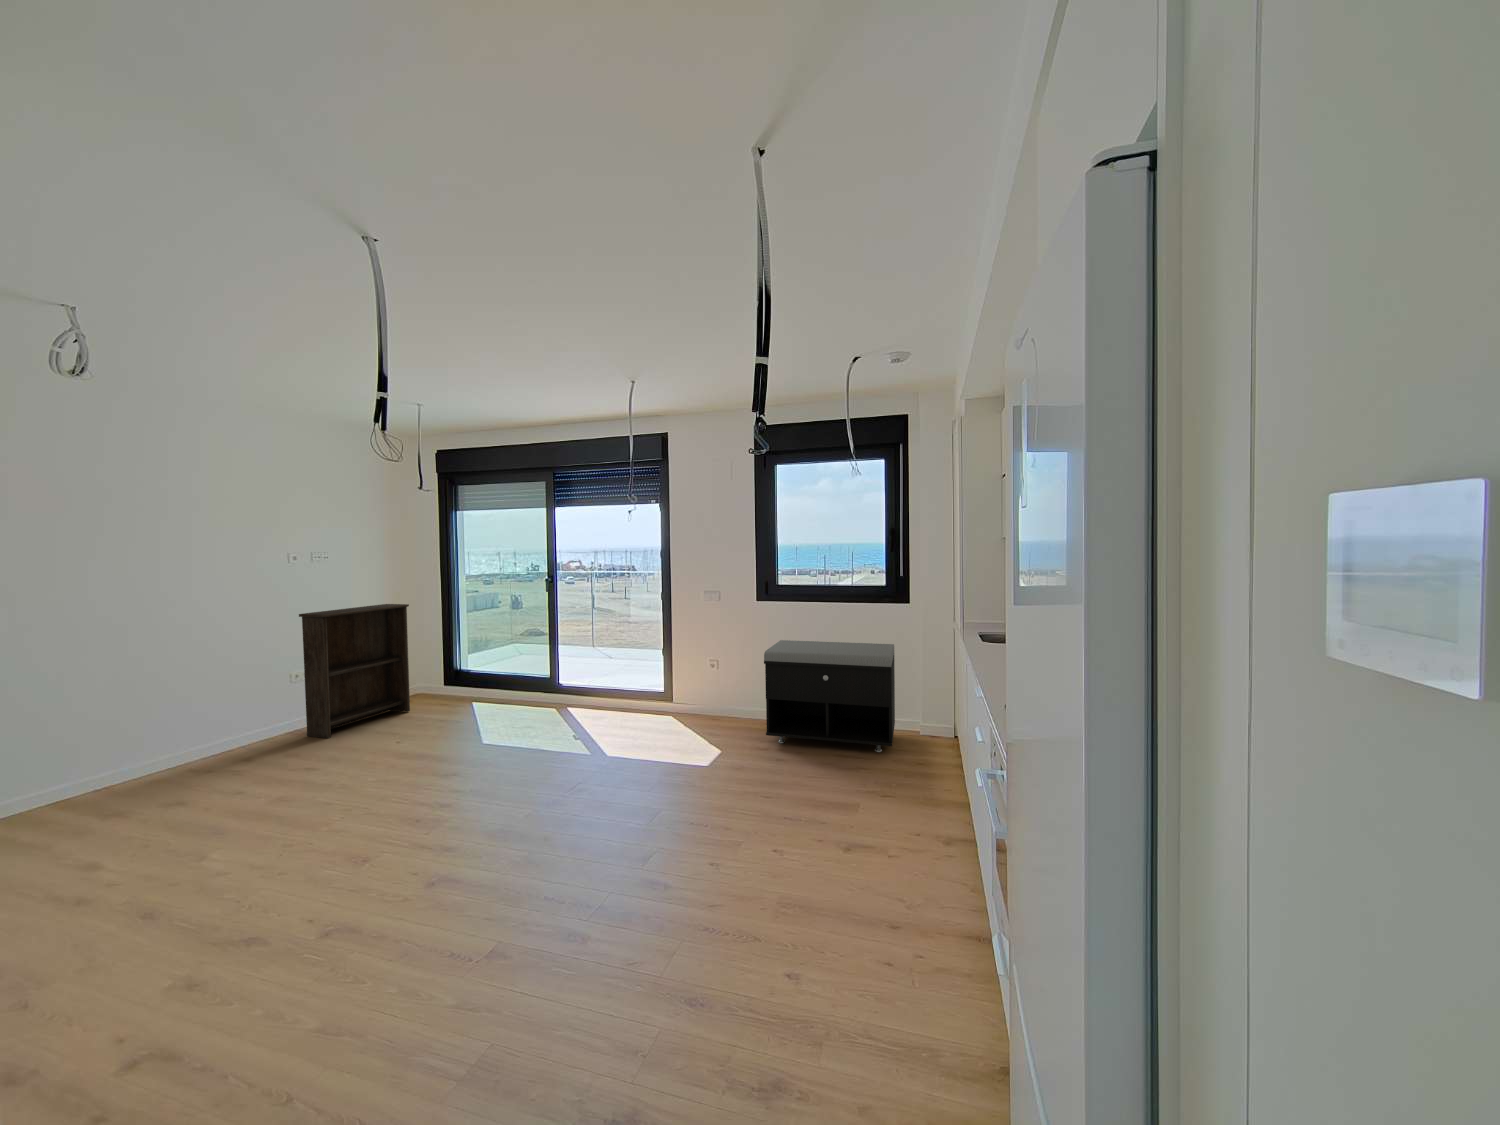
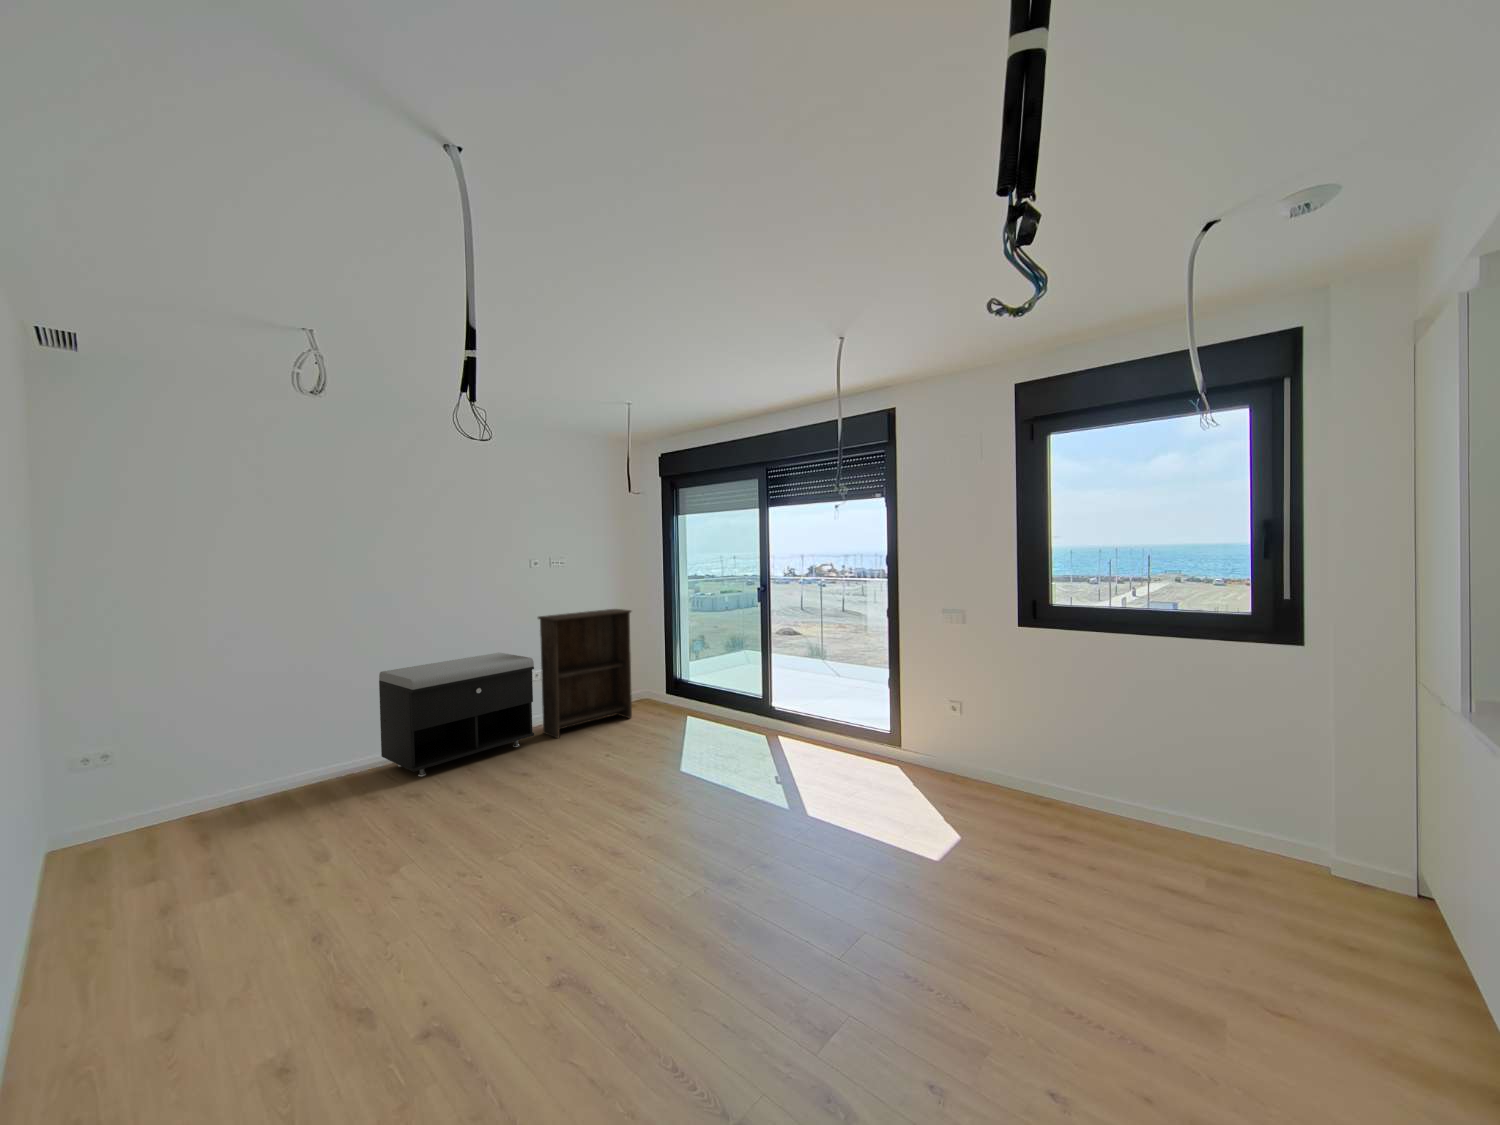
storage bench: present [764,640,895,752] -> present [379,653,534,777]

